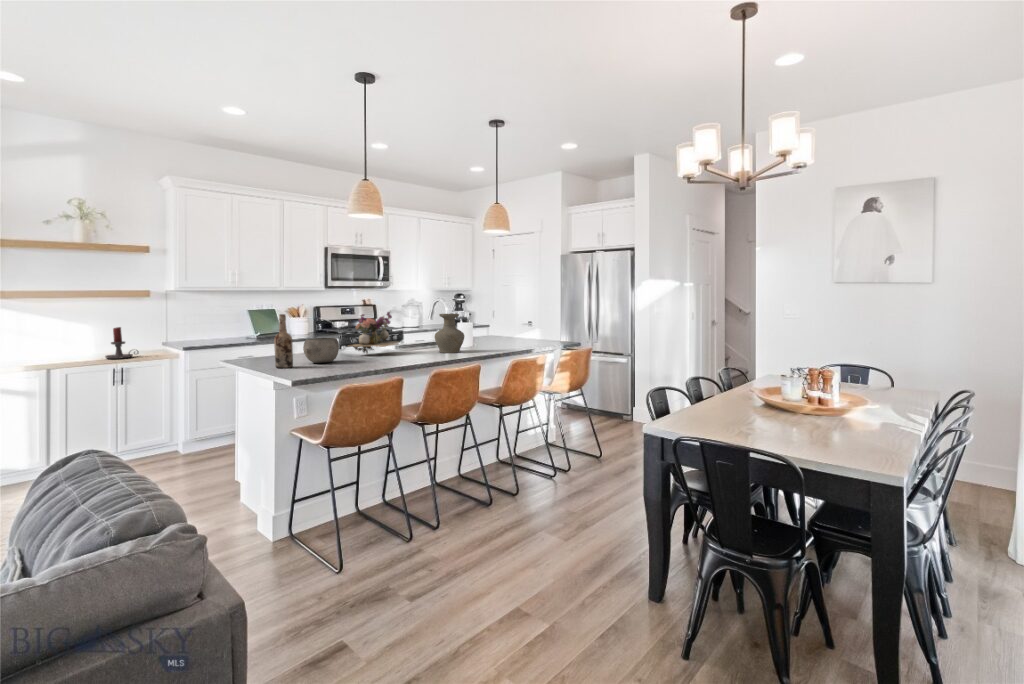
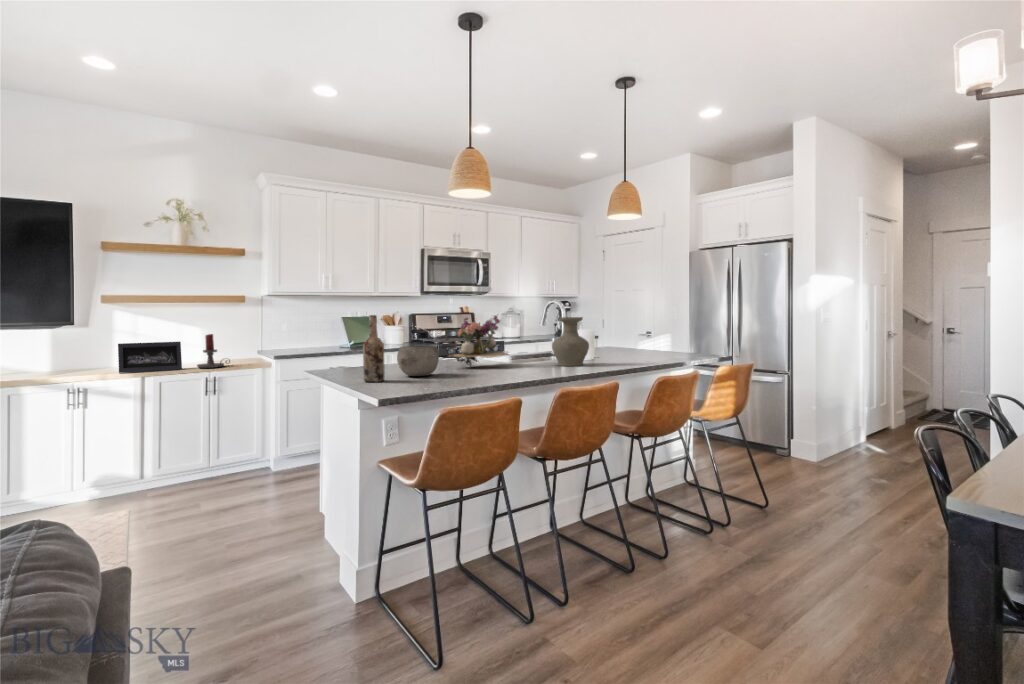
picture frame: none [22,334,90,365] -> present [118,342,182,373]

